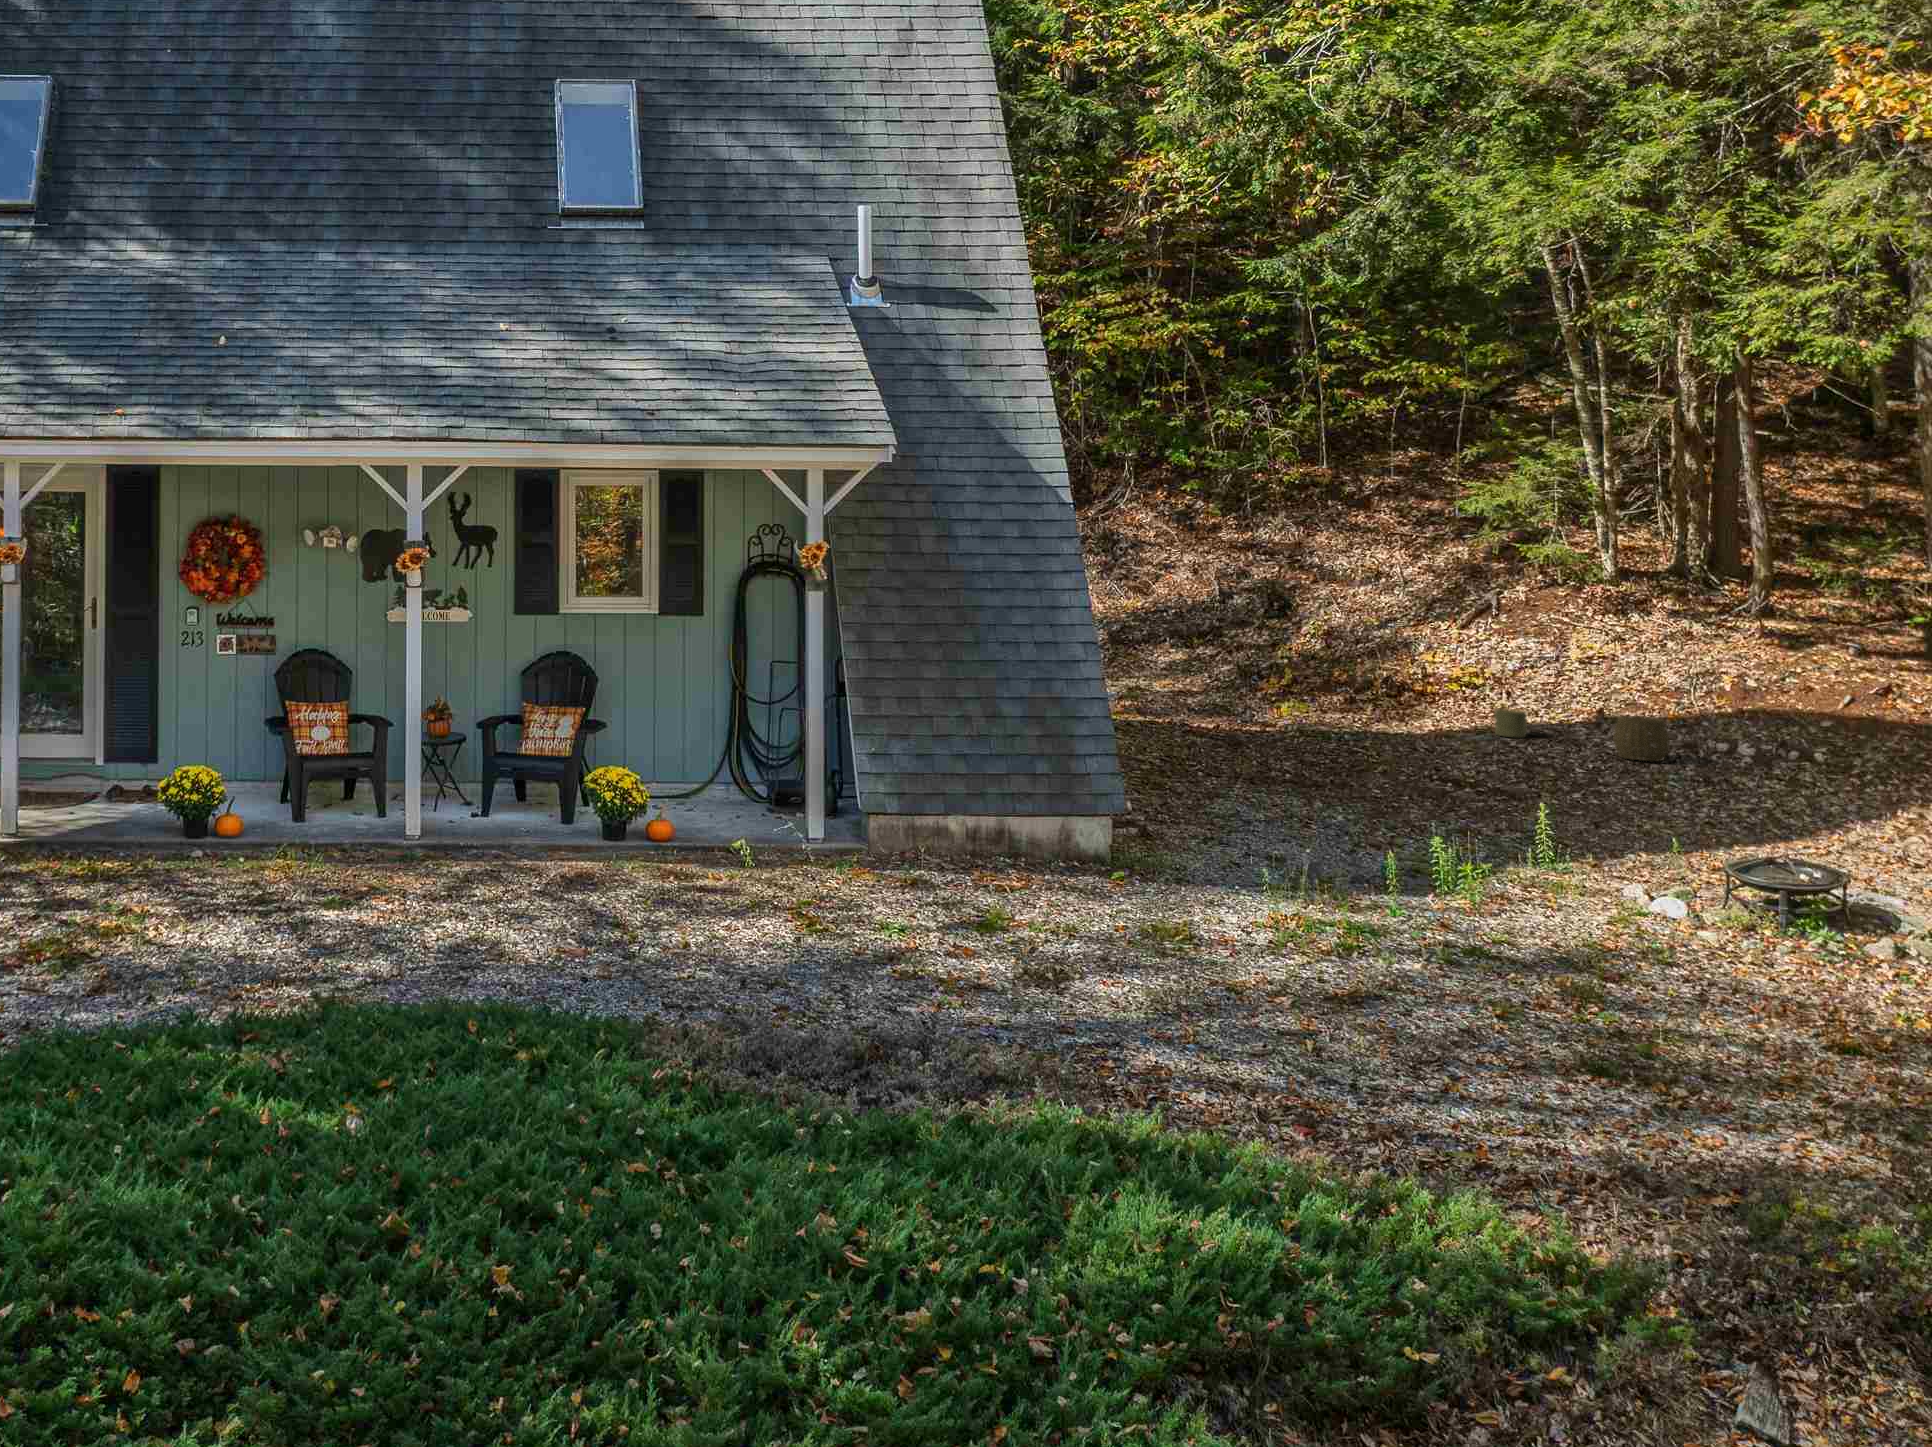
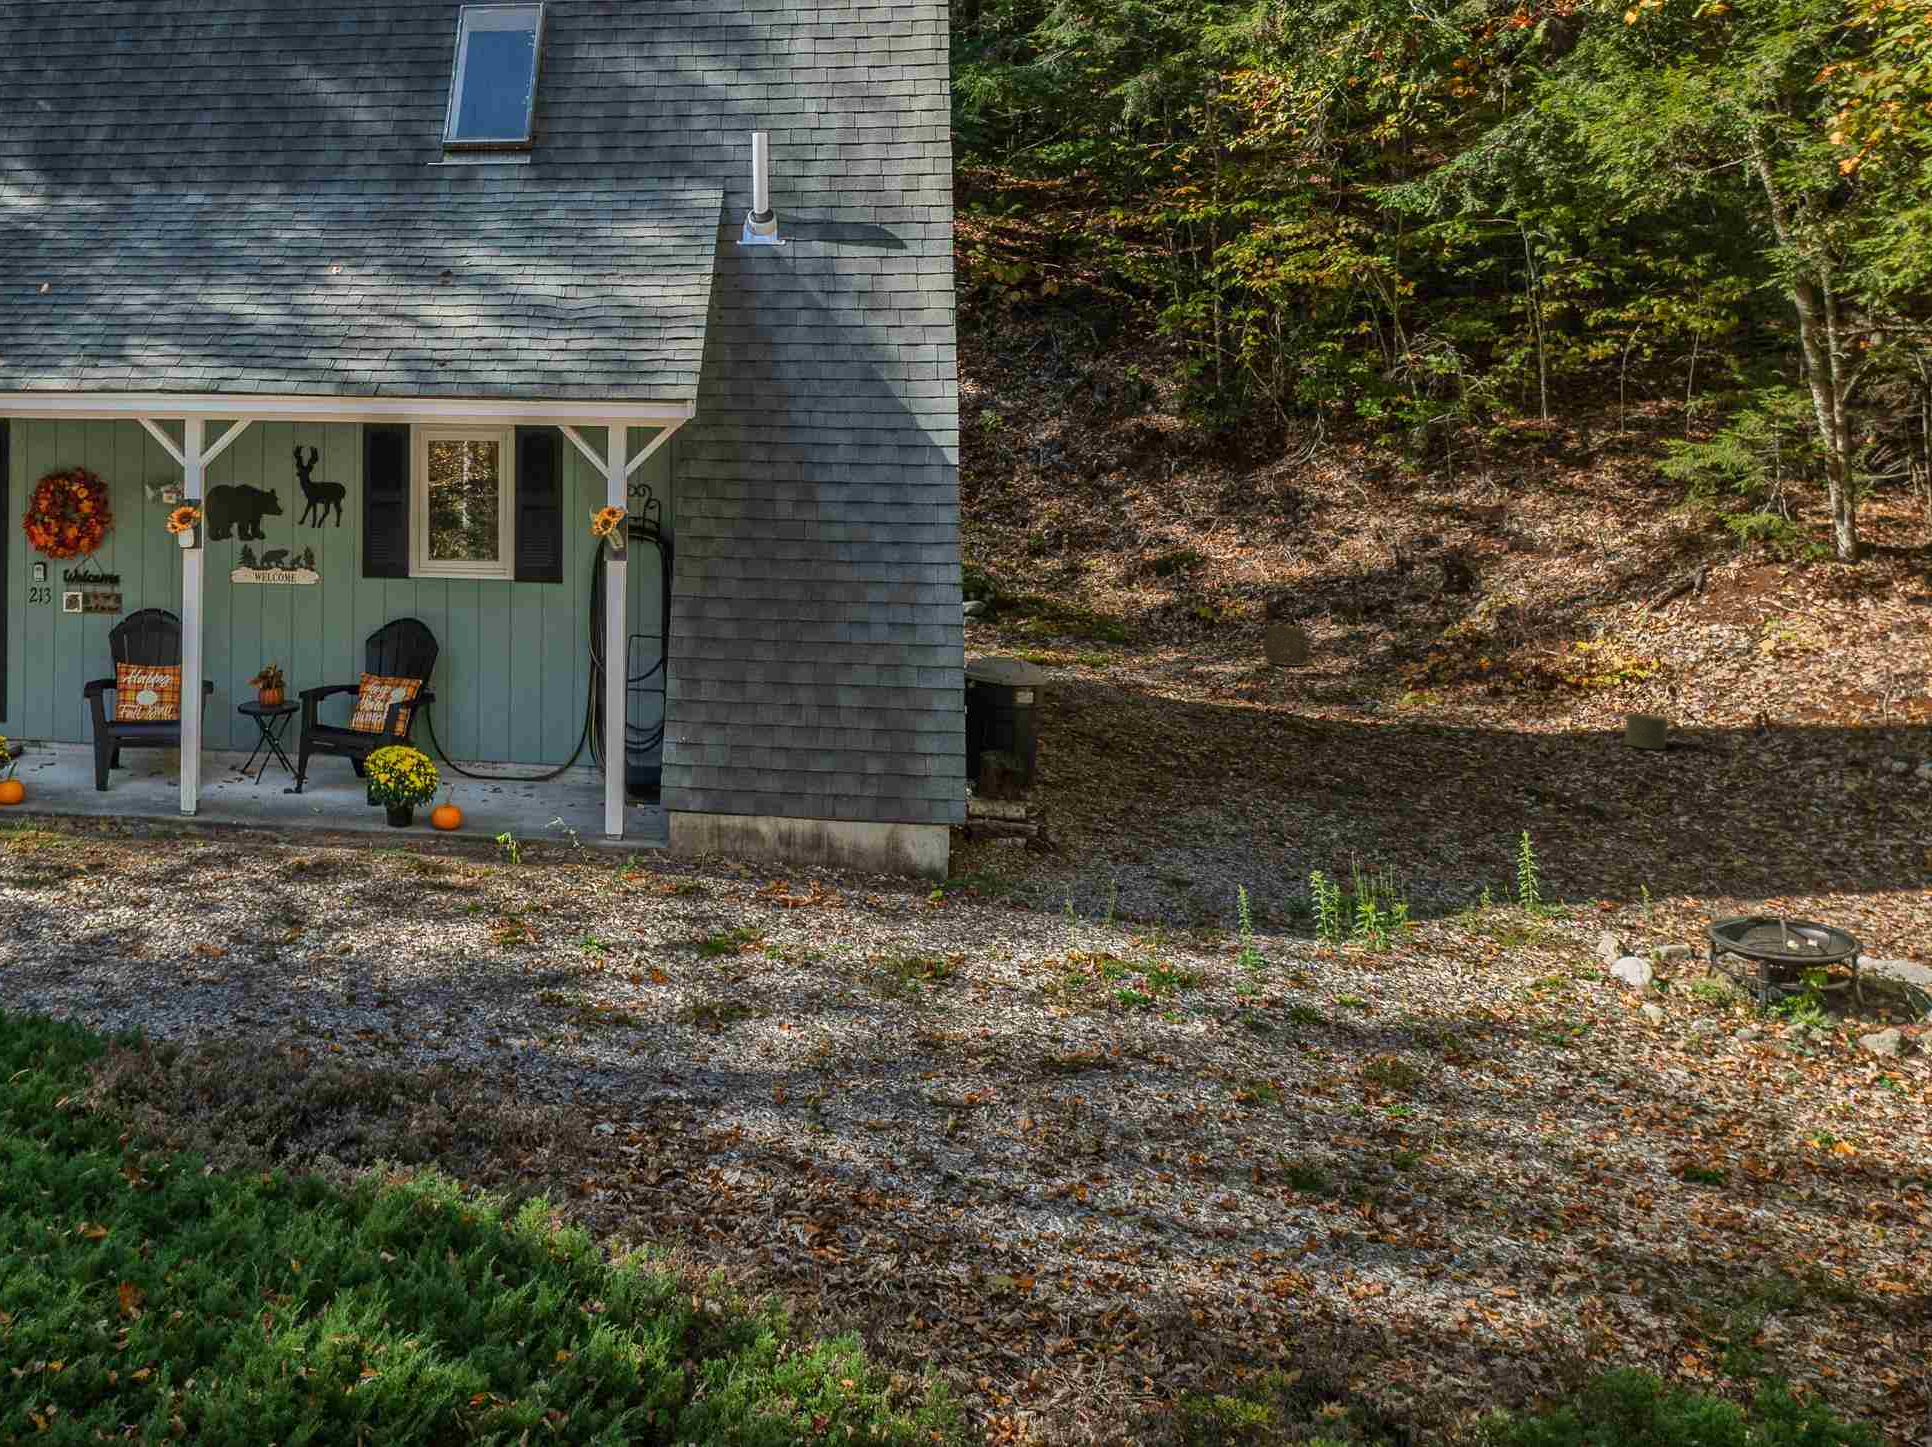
woven basket: present [1614,716,1670,762] -> present [1263,626,1309,666]

